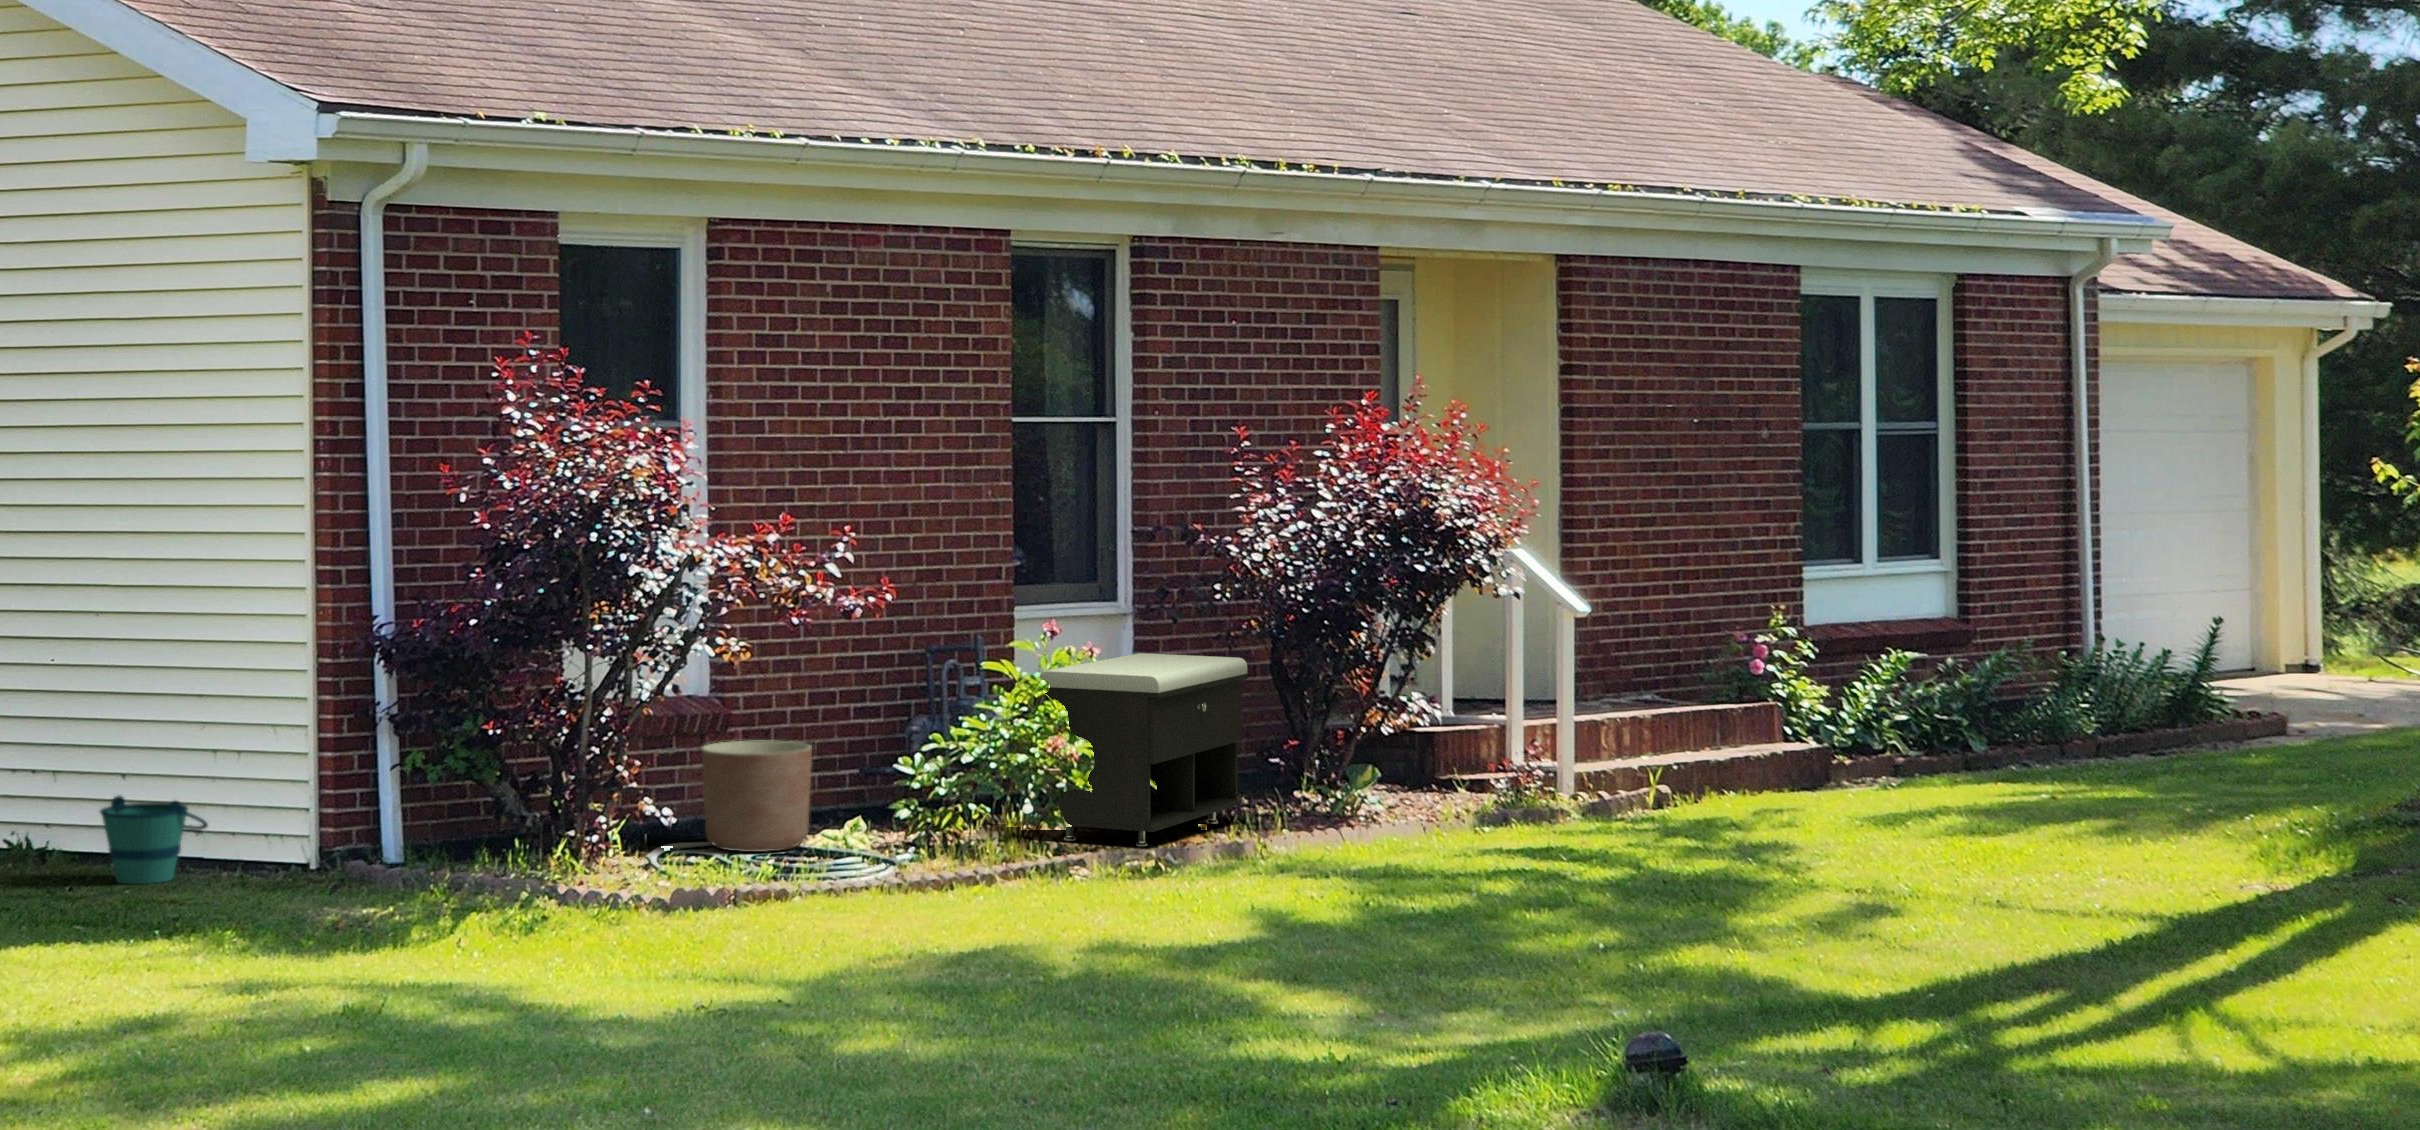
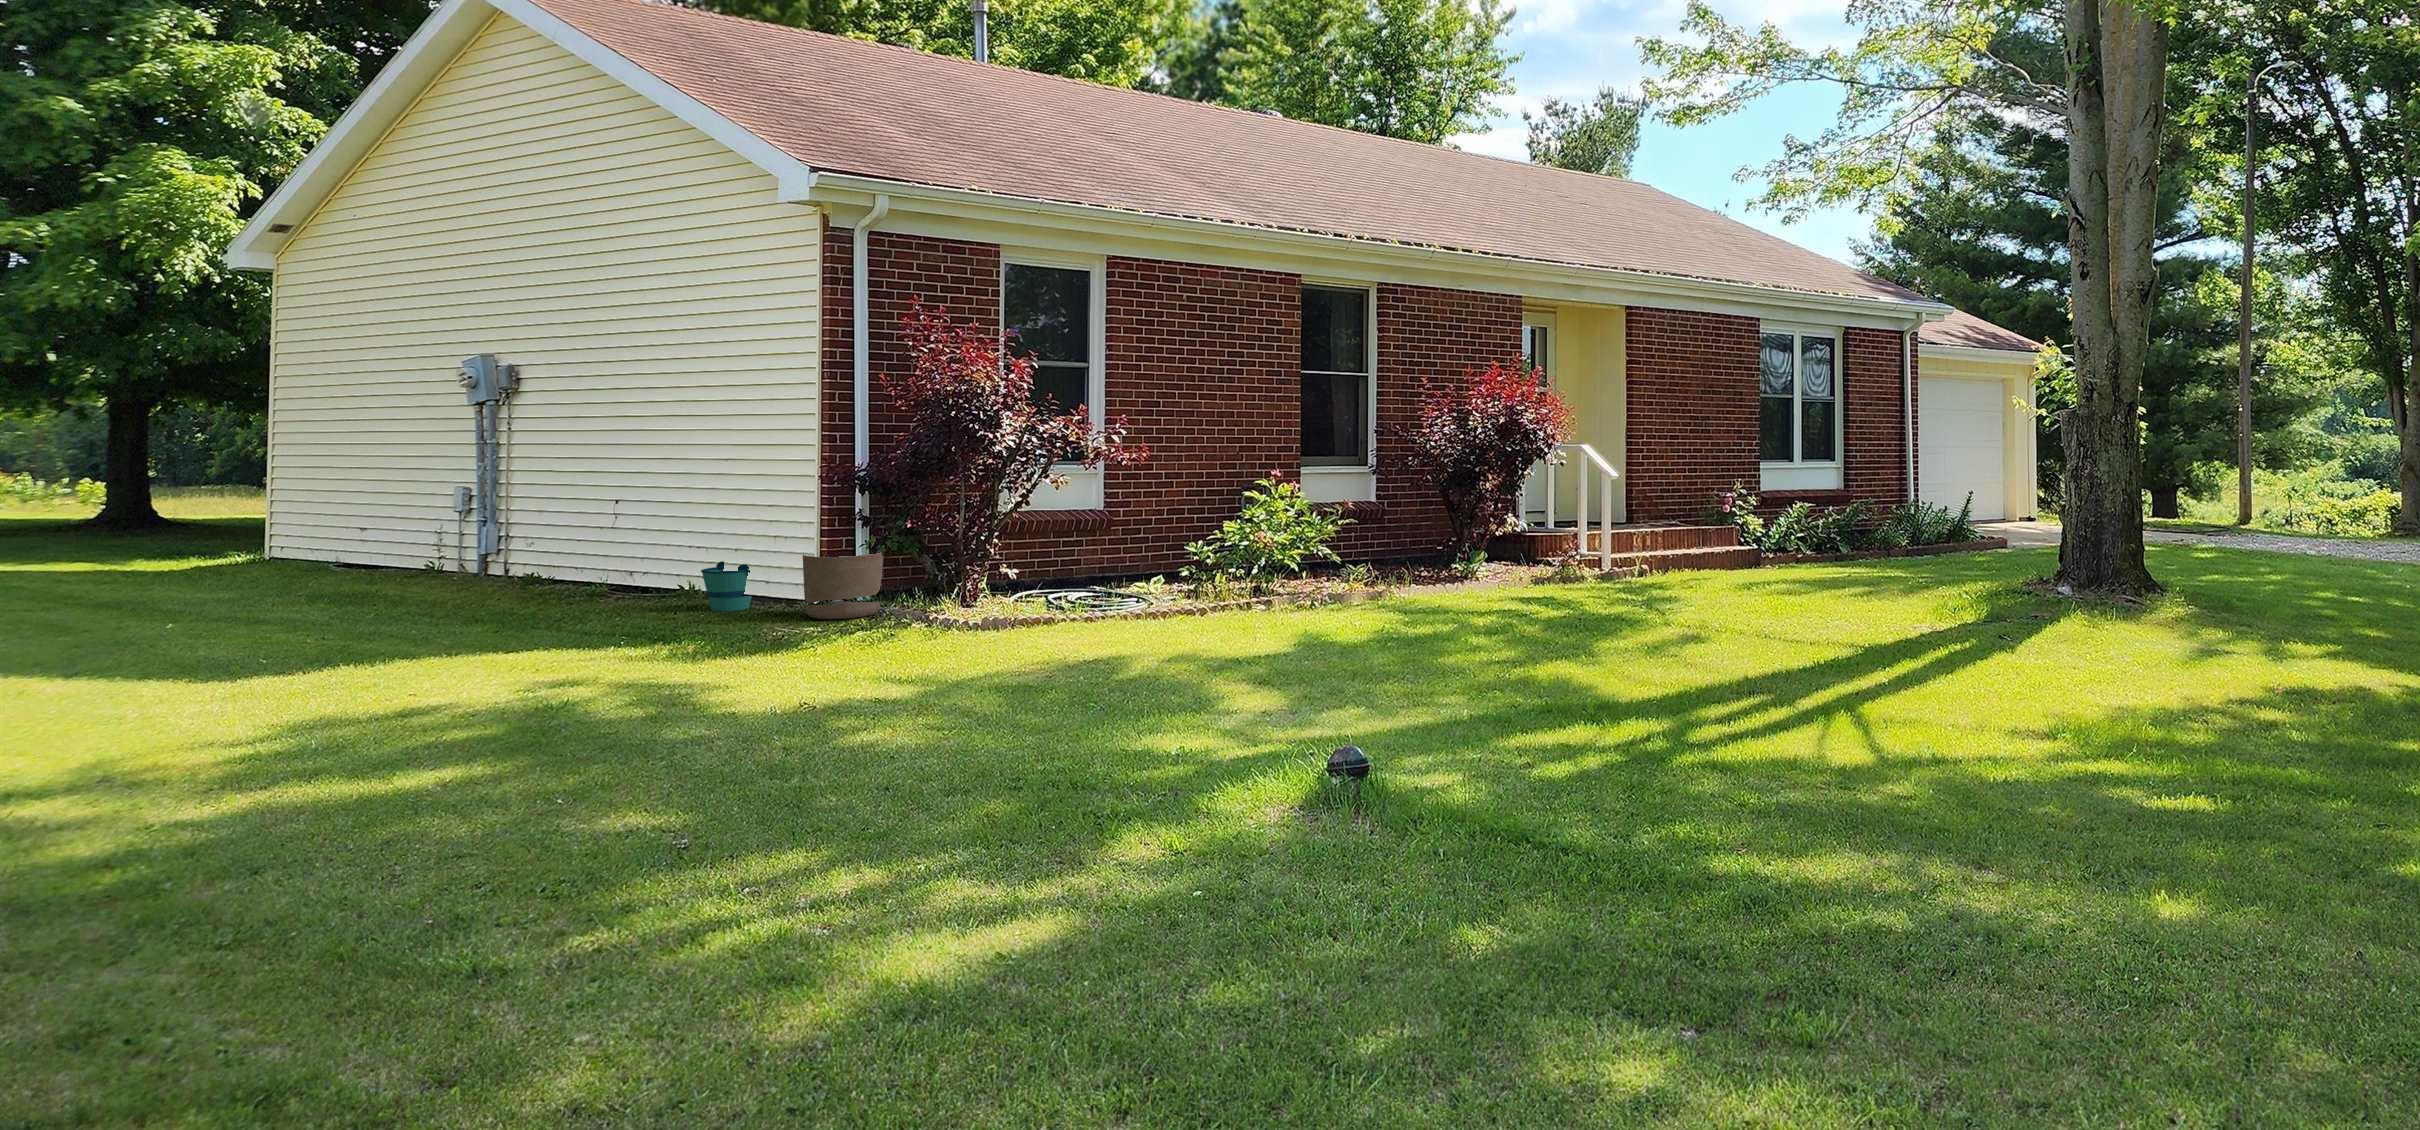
storage bench: present [1039,653,1248,846] -> none [1276,495,1407,599]
planter: present [702,740,812,852] -> present [803,552,884,620]

